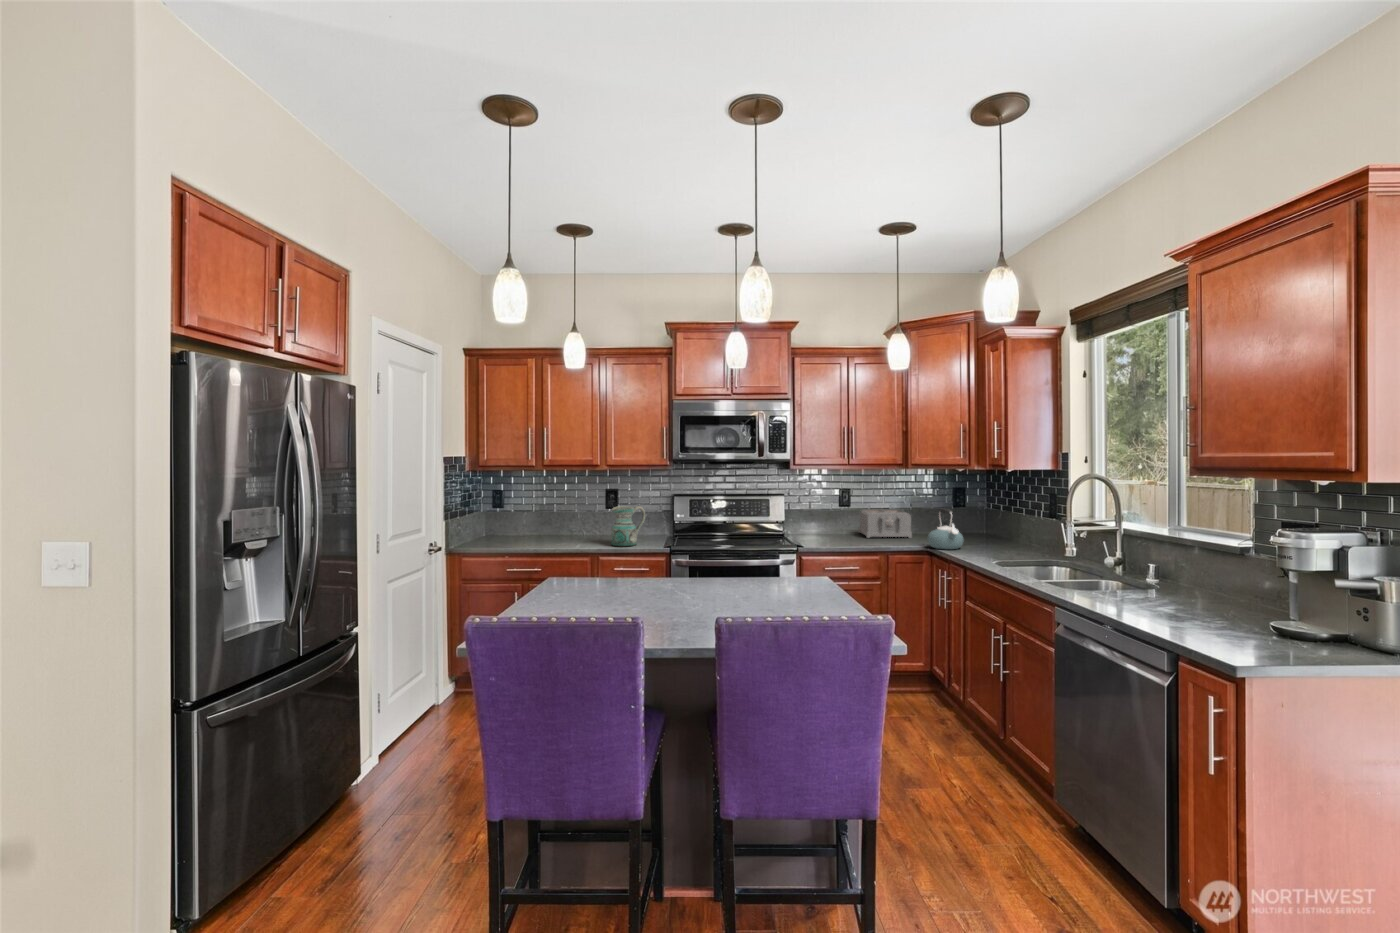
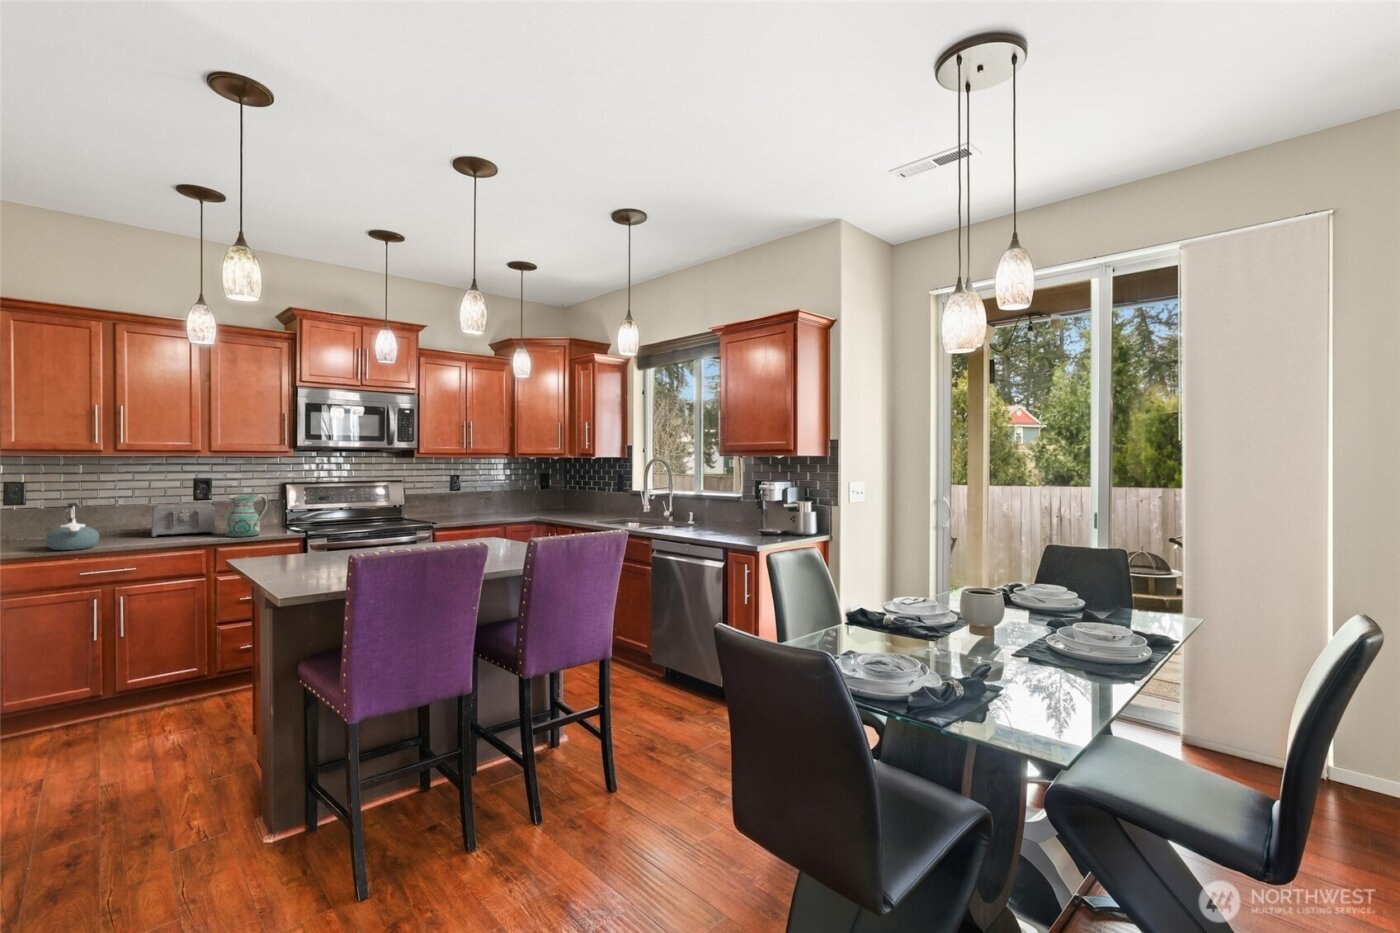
kettle: present [927,509,963,550] -> present [45,503,99,550]
toaster: present [859,510,912,538] -> present [152,503,216,536]

